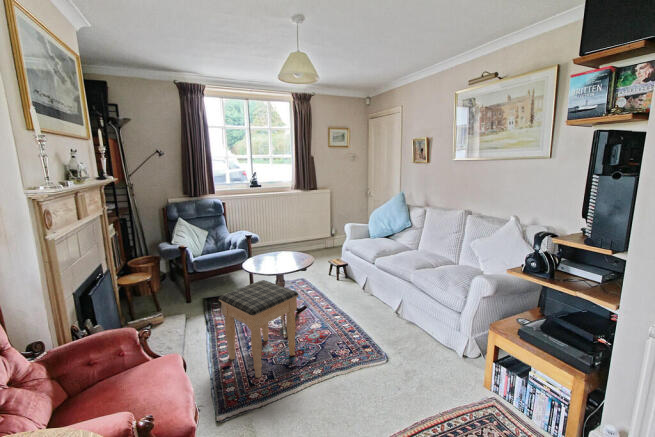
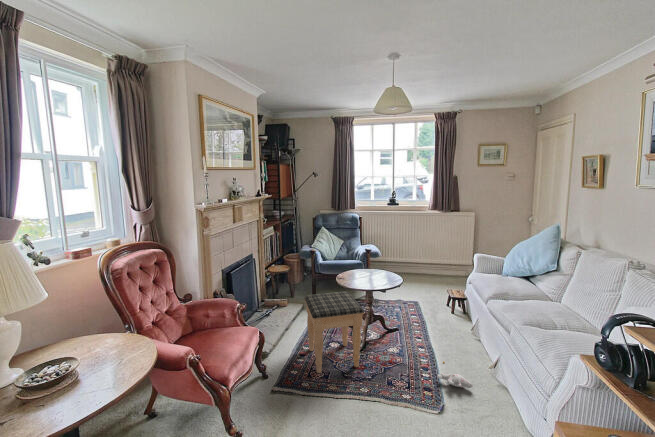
plush toy: none [360,321,395,337] -> present [438,361,473,388]

